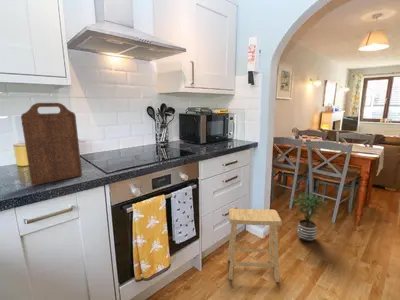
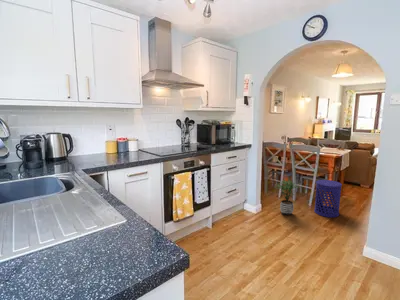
cutting board: present [21,103,82,185] -> none [125,118,149,160]
waste bin: none [343,190,386,245] -> present [314,180,342,217]
footstool: present [228,208,282,282] -> none [230,187,264,234]

